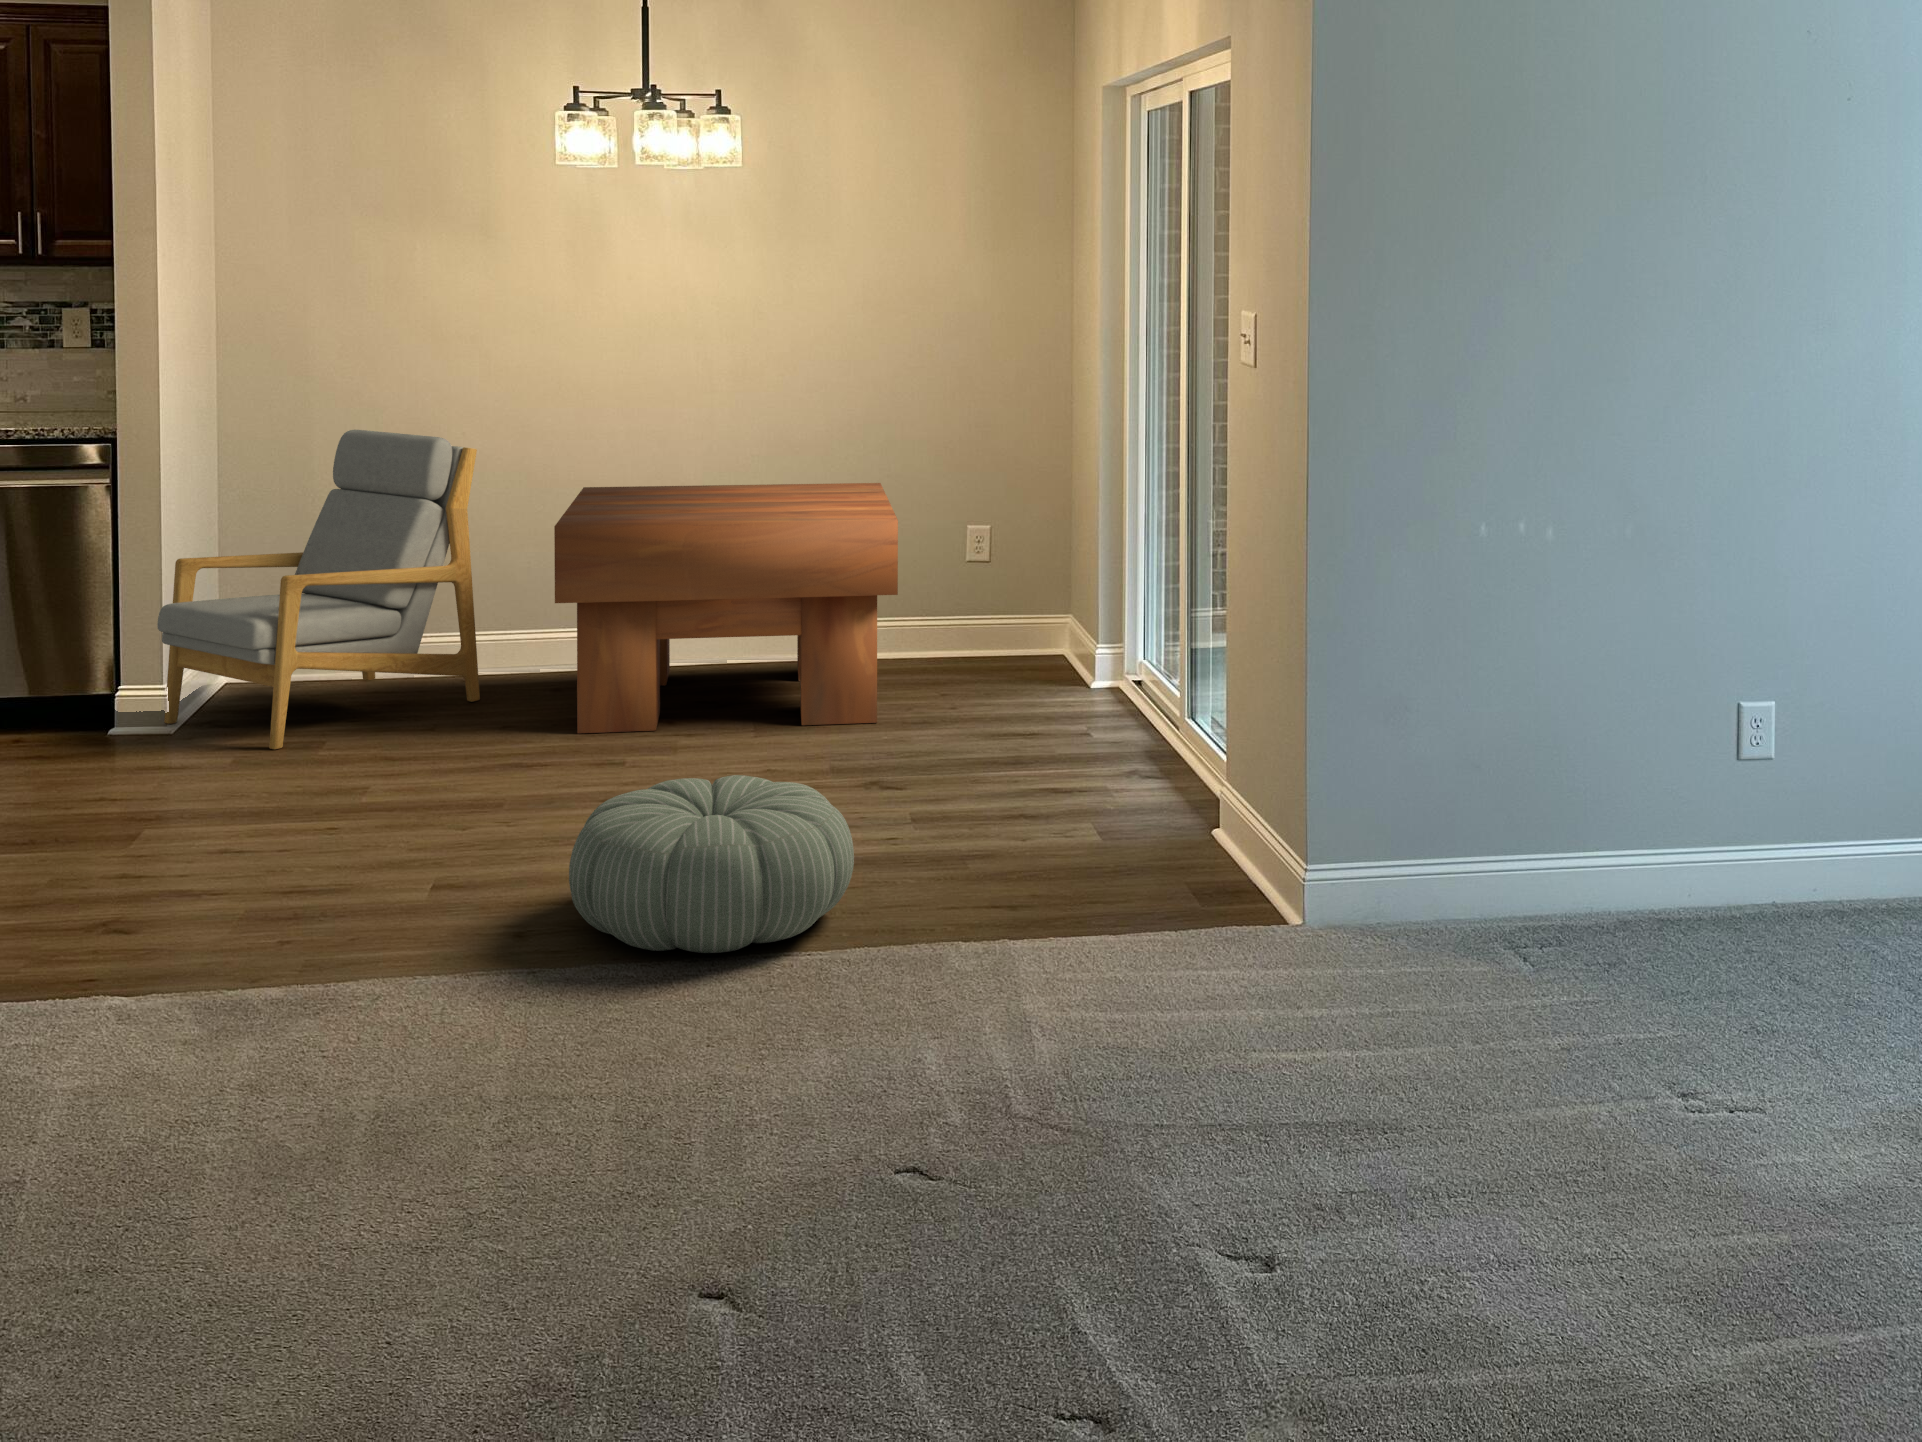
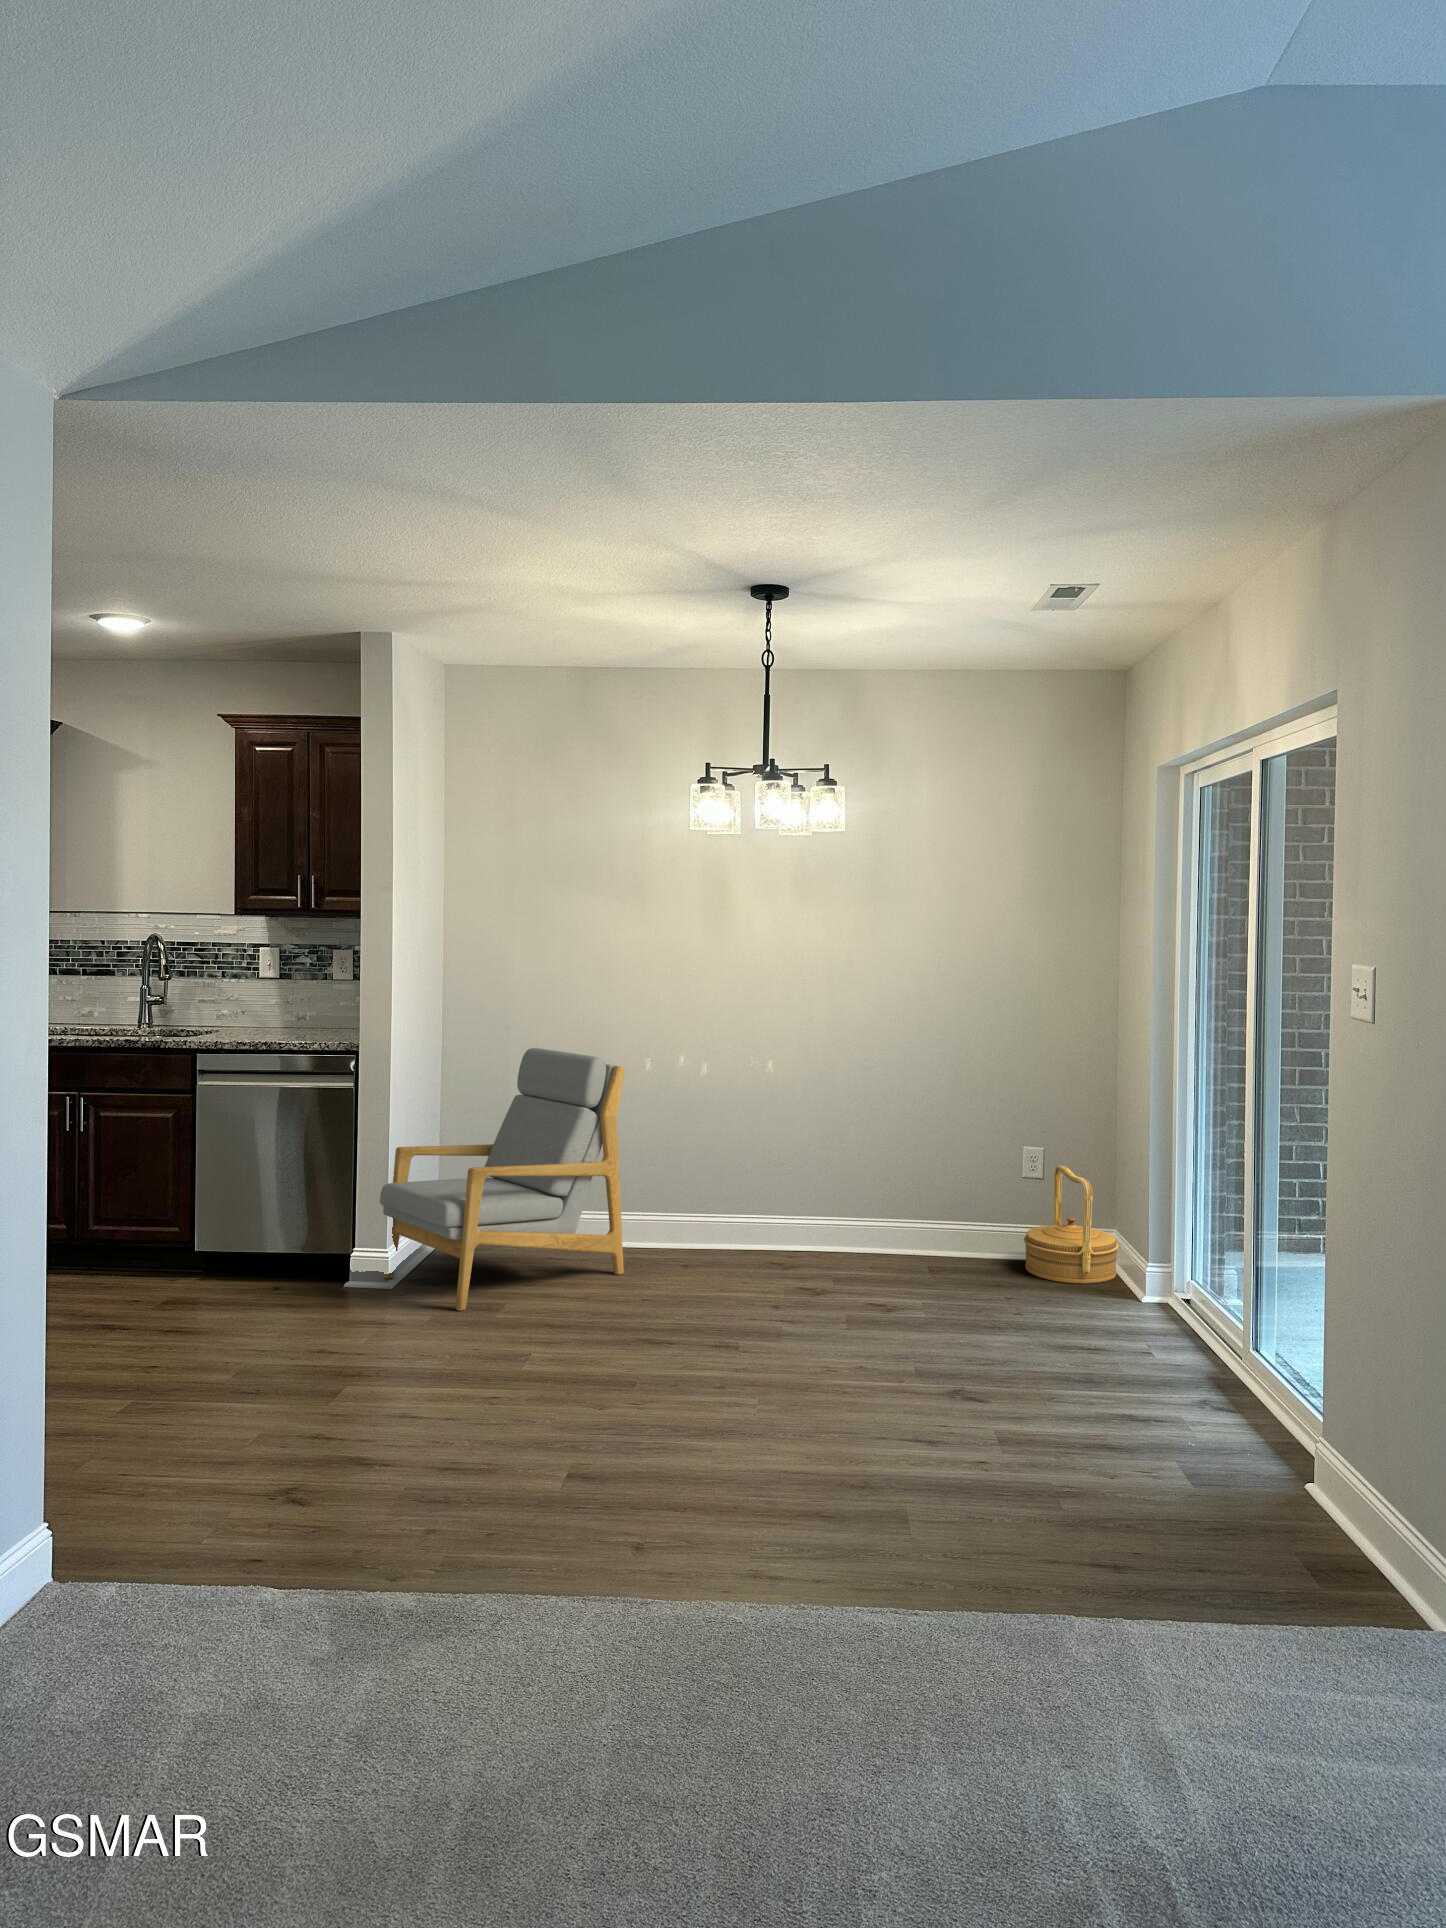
coffee table: present [554,483,898,733] -> none [682,1100,976,1323]
woven basket: none [965,546,1071,677] -> present [1024,1165,1119,1284]
pouf: present [569,775,854,953] -> none [682,1403,960,1608]

